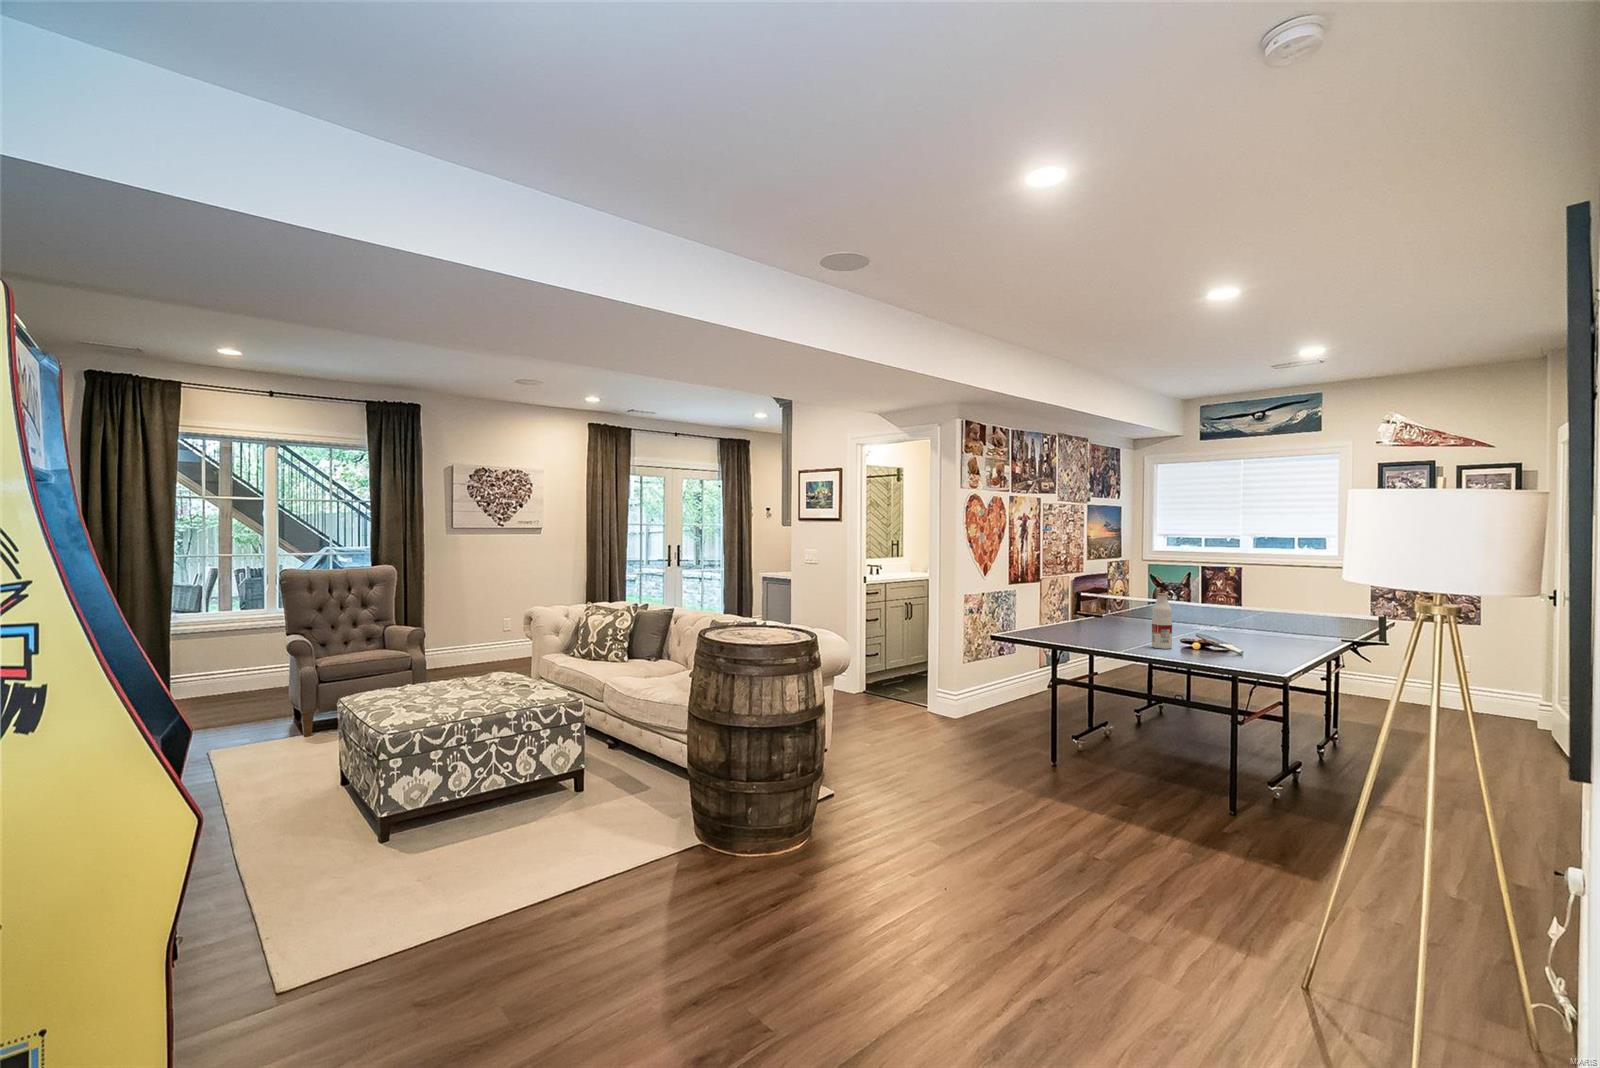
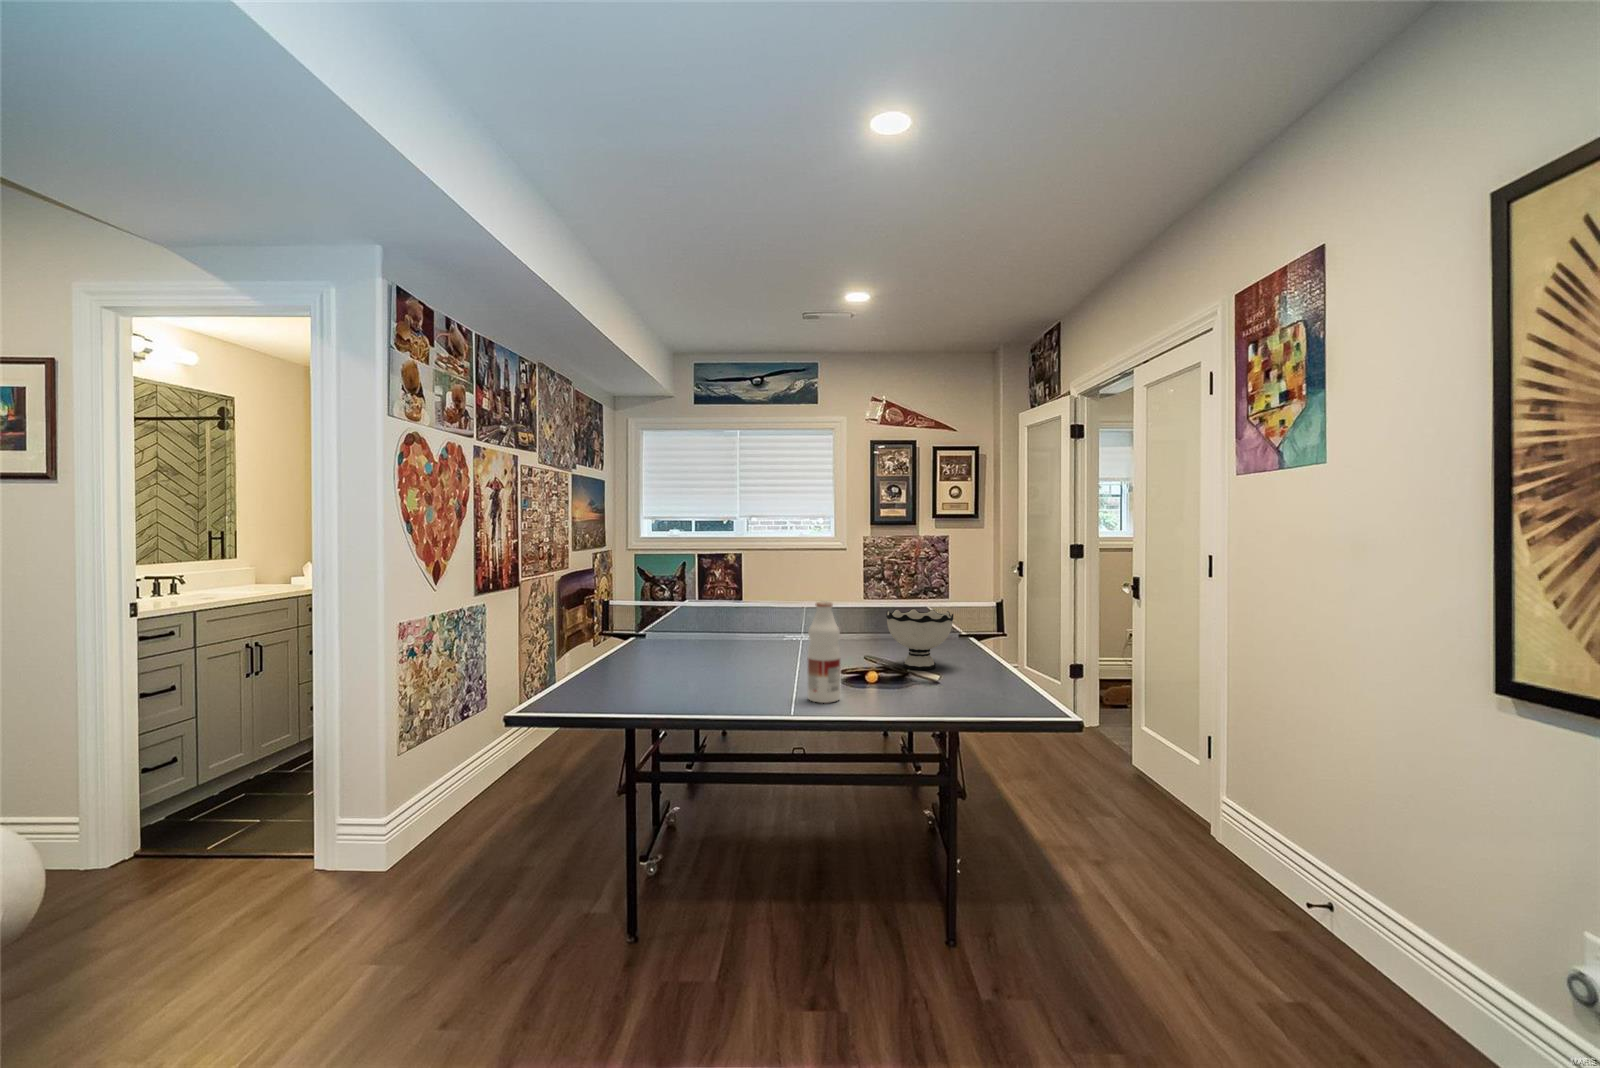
bowl: none [1240,607,1292,648] -> present [886,609,953,670]

